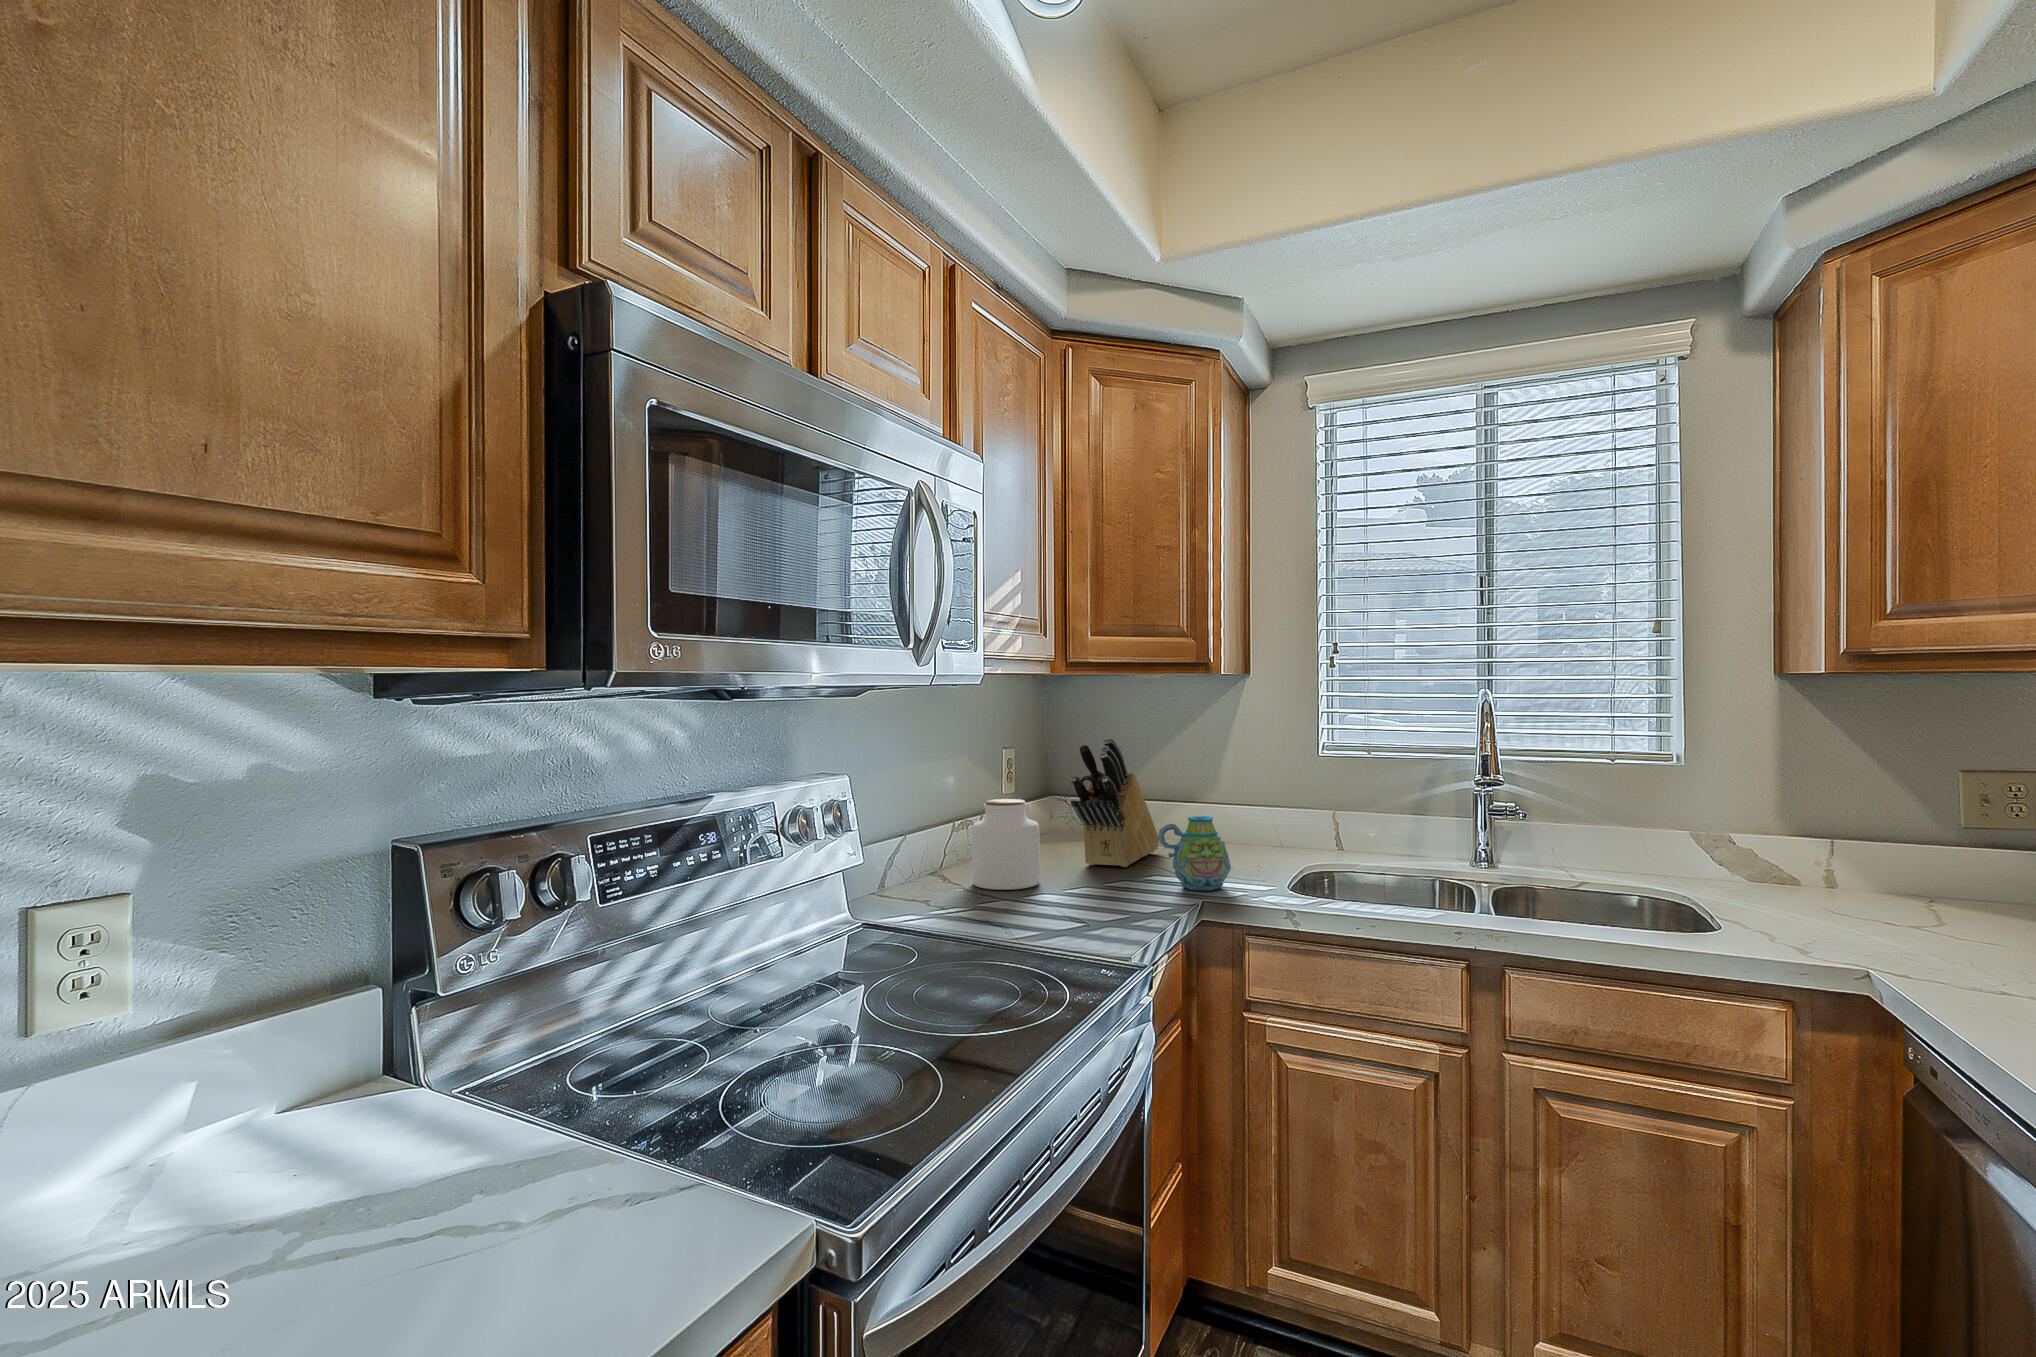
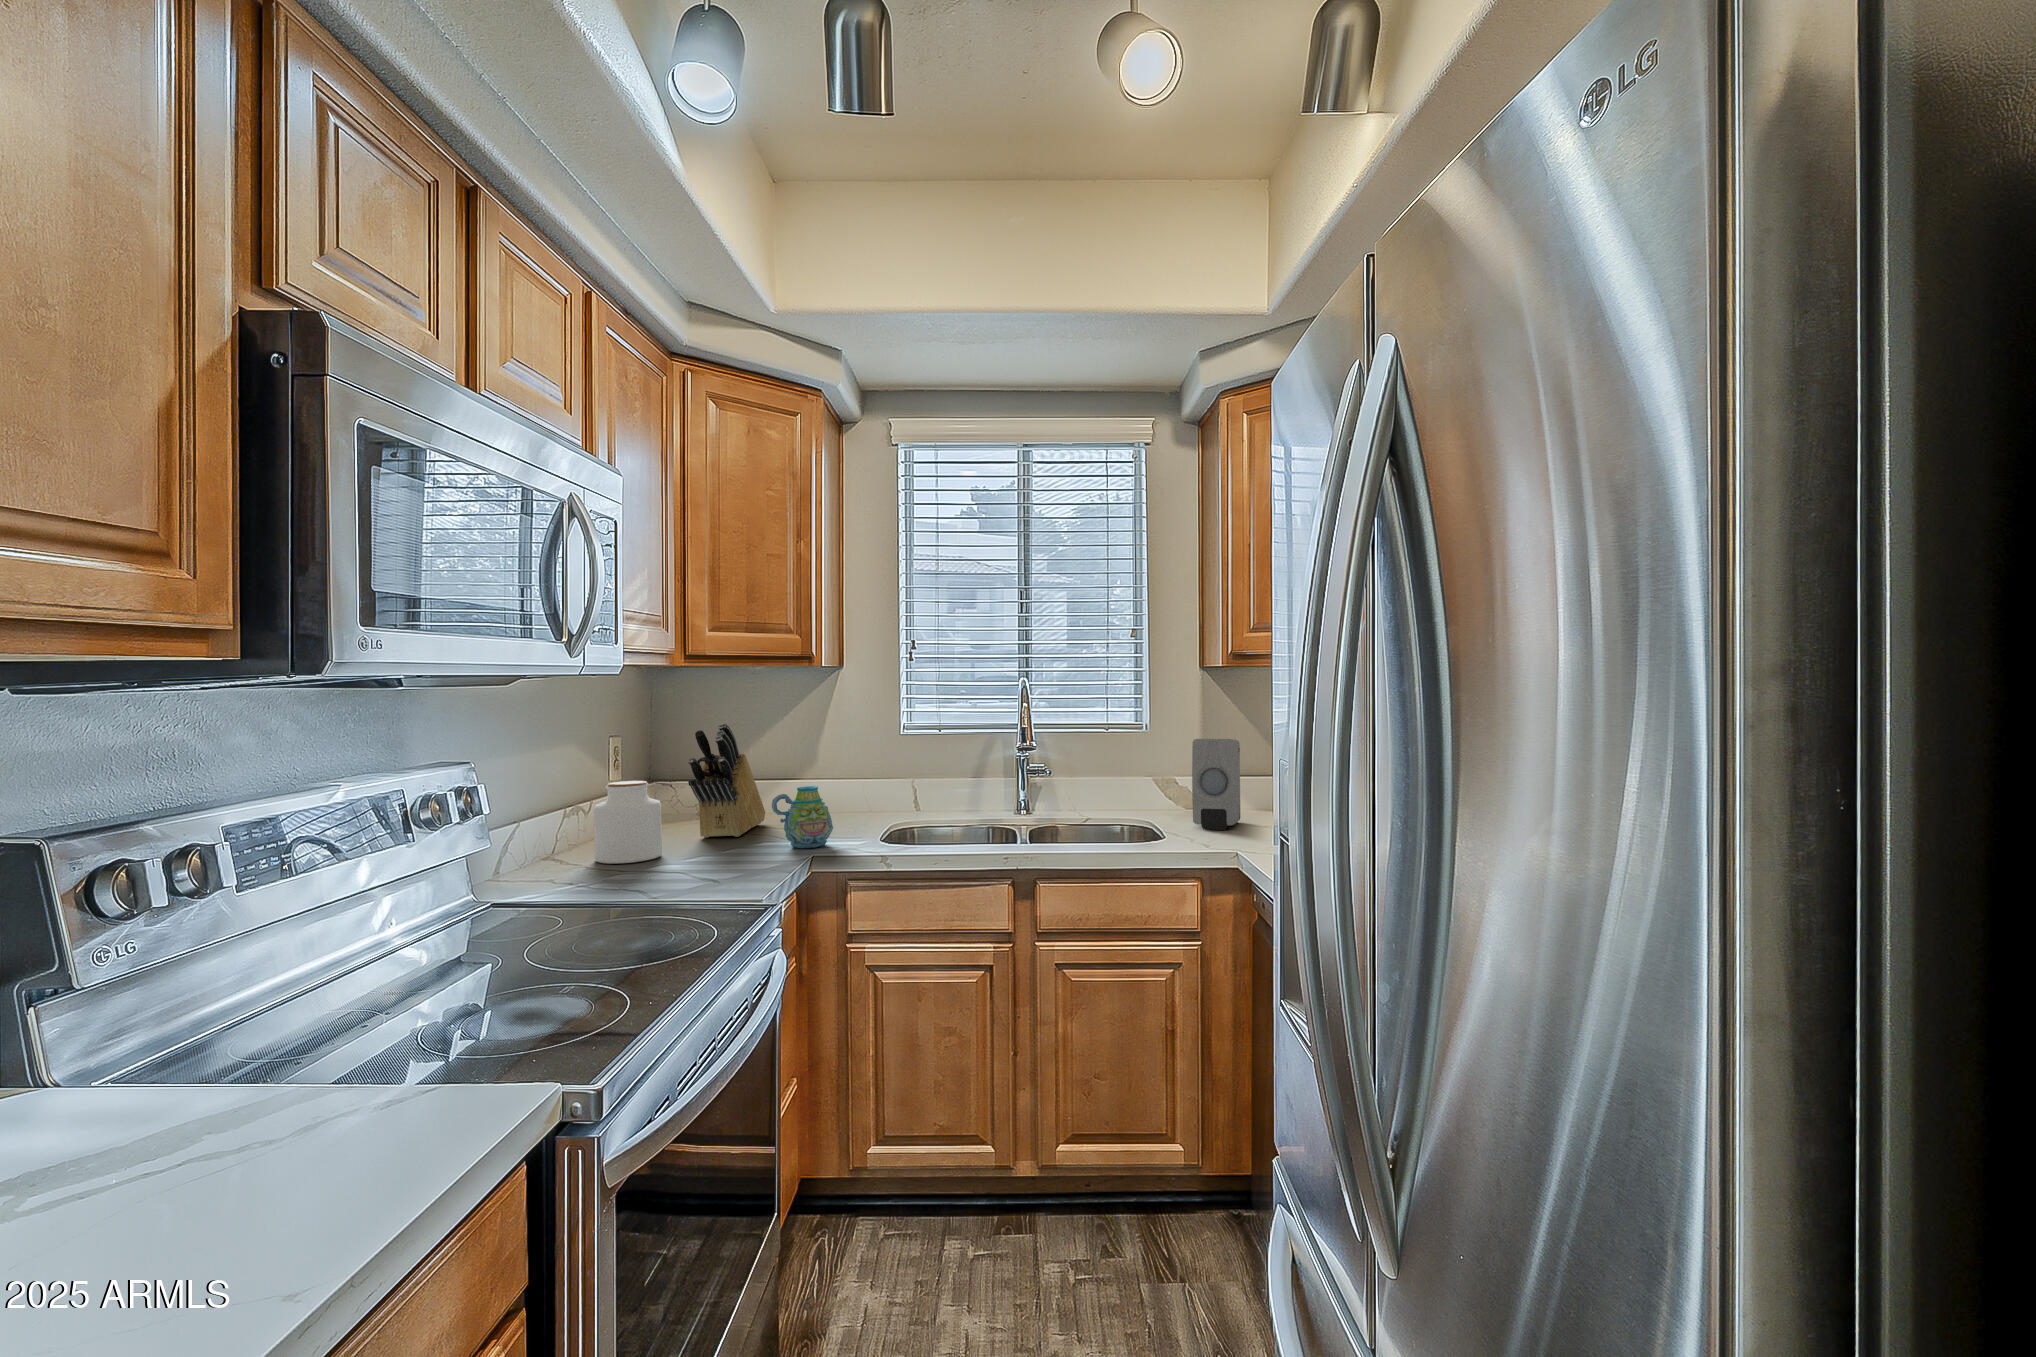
soap dispenser: none [1764,781,1853,922] -> present [1192,739,1240,830]

